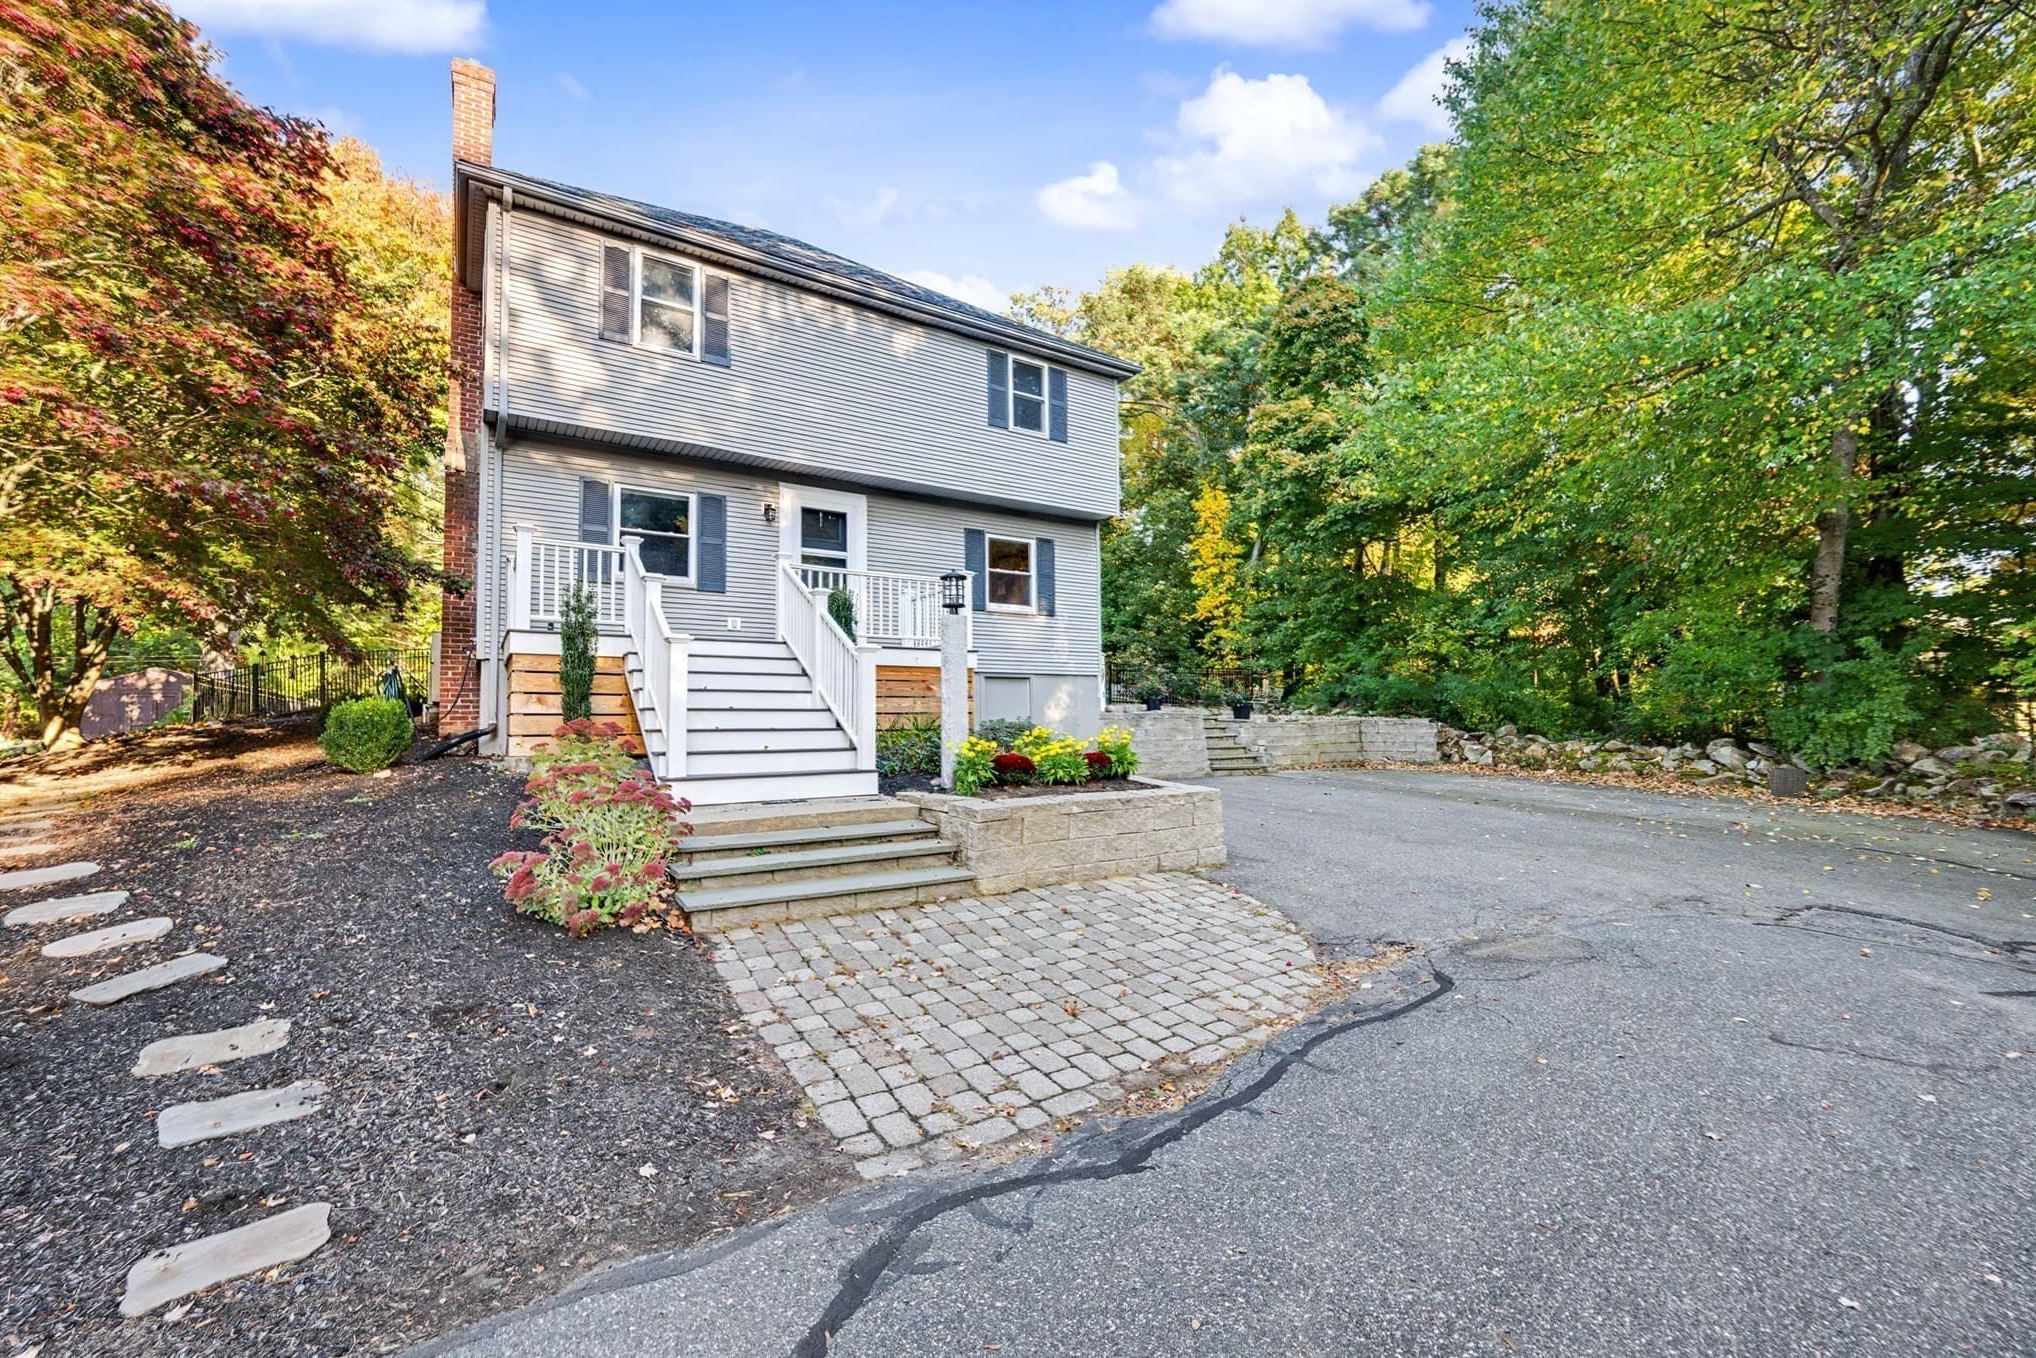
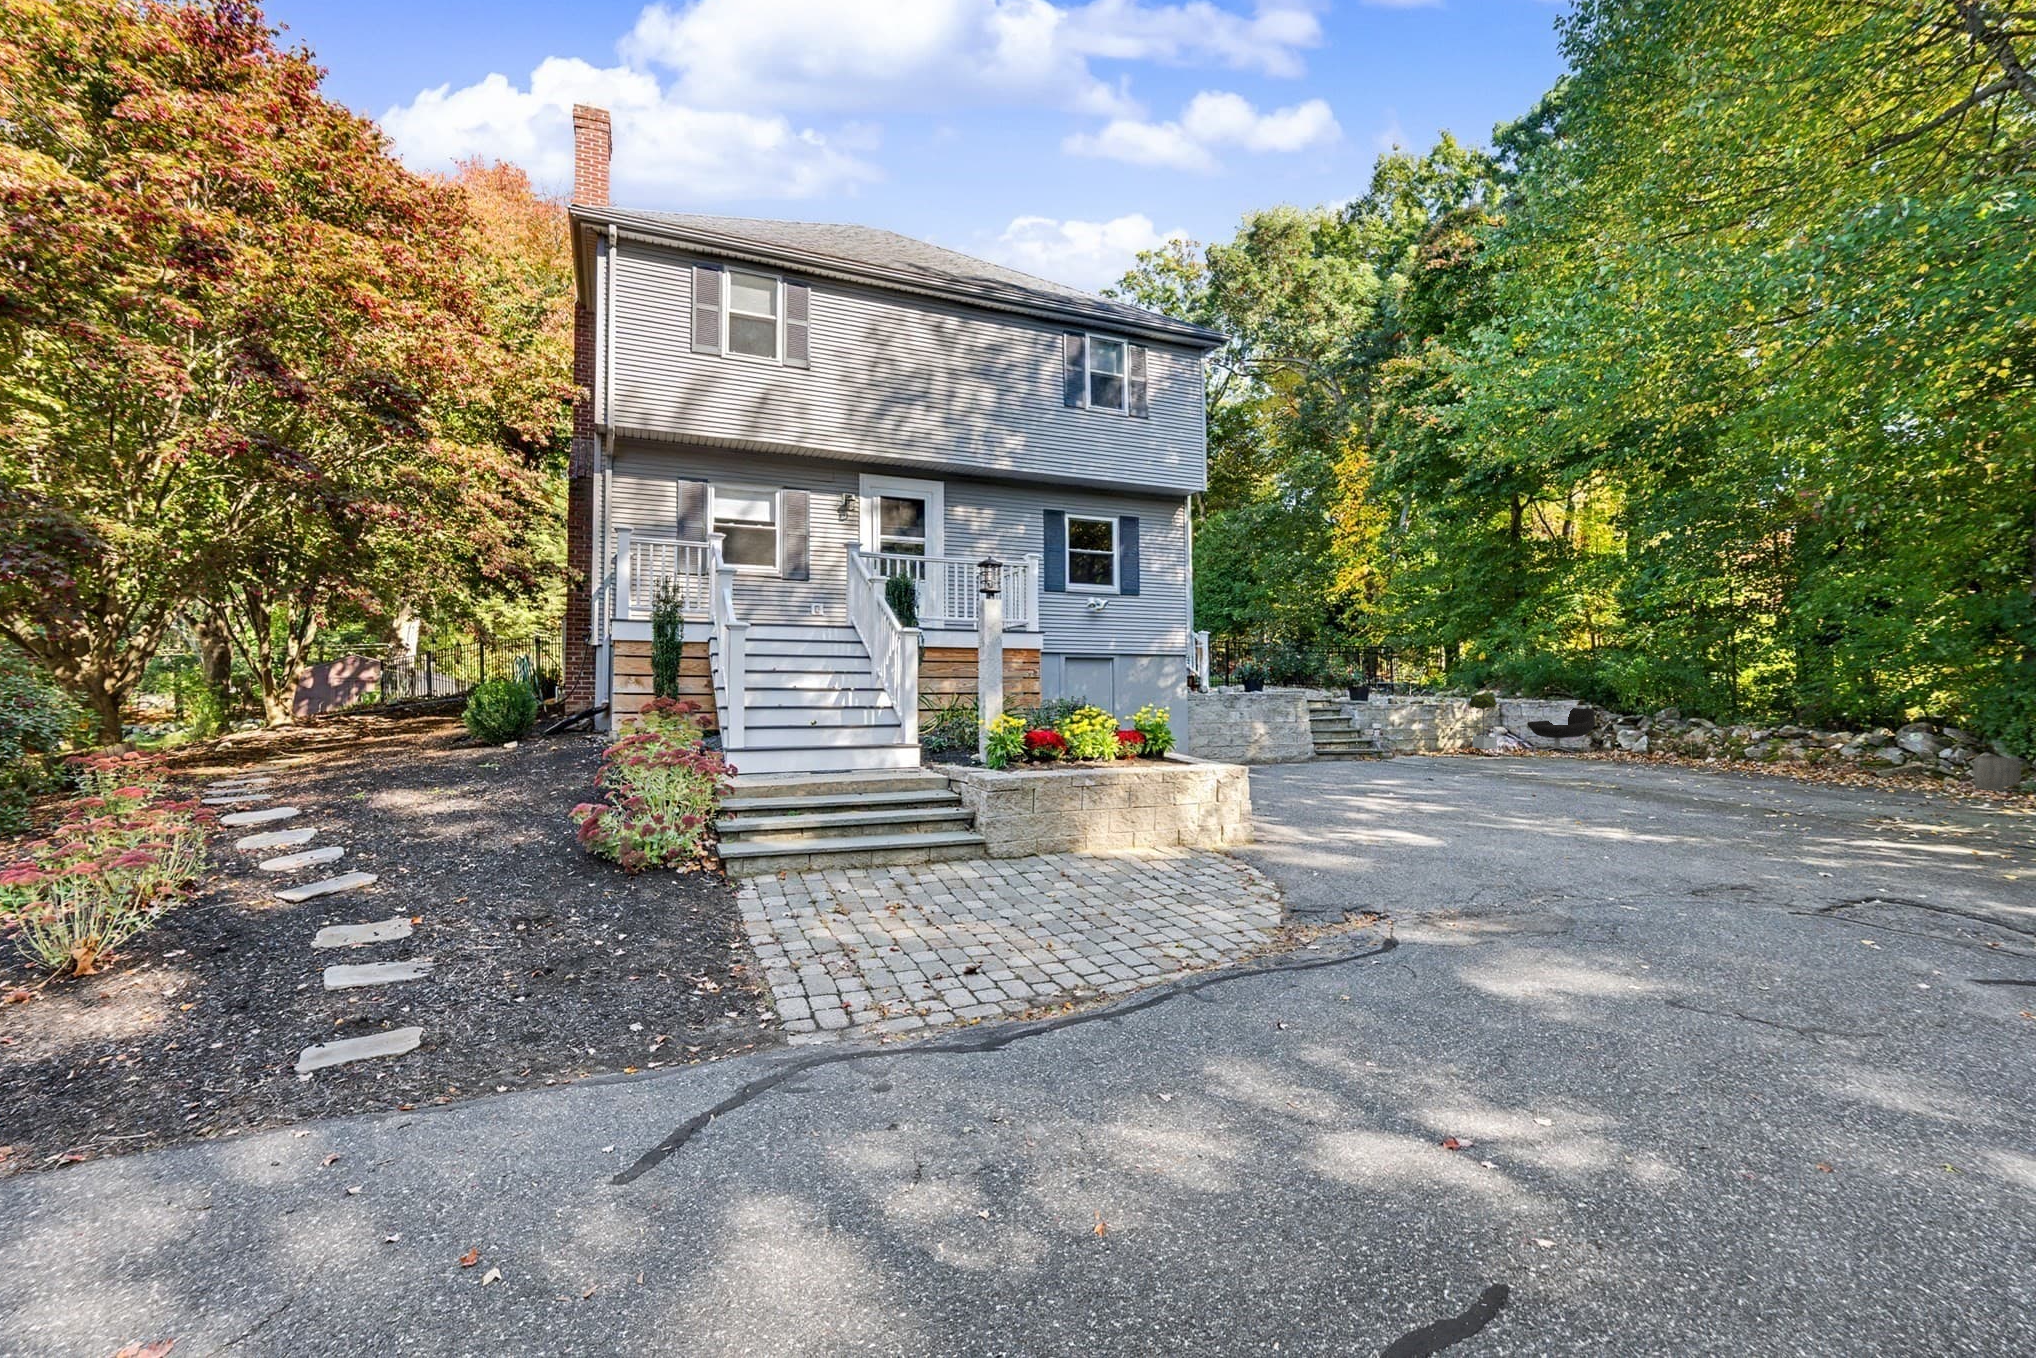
potted tree: none [1343,711,1367,762] -> present [1469,694,1497,749]
lounge chair: none [1392,724,1449,764] -> present [1527,708,1595,752]

